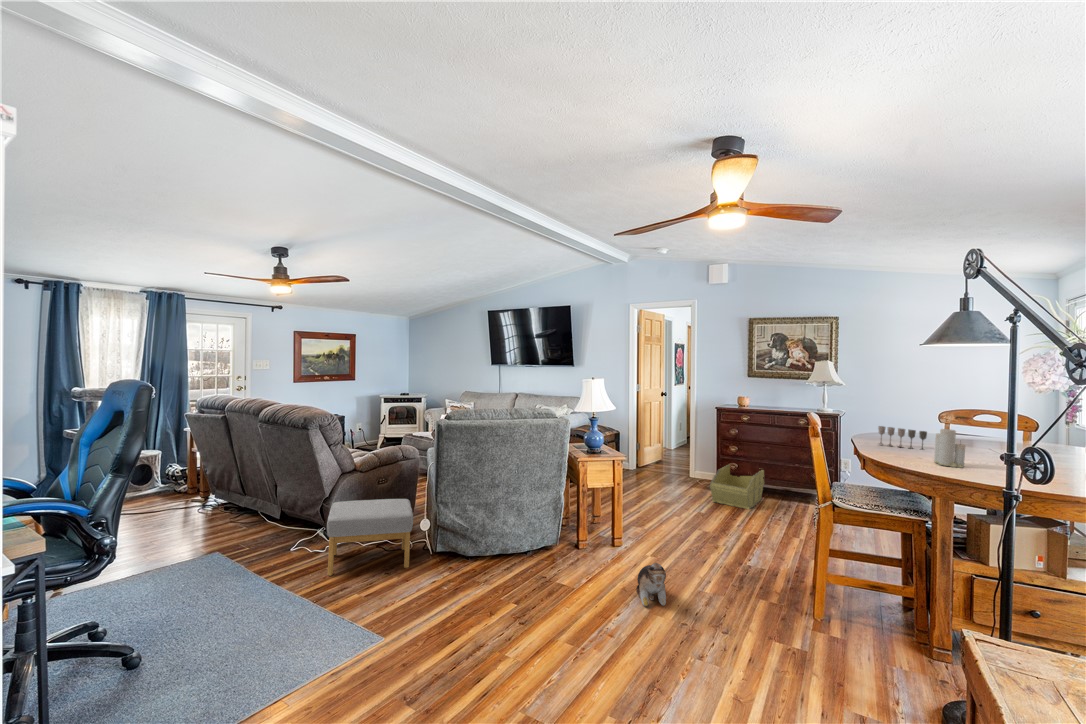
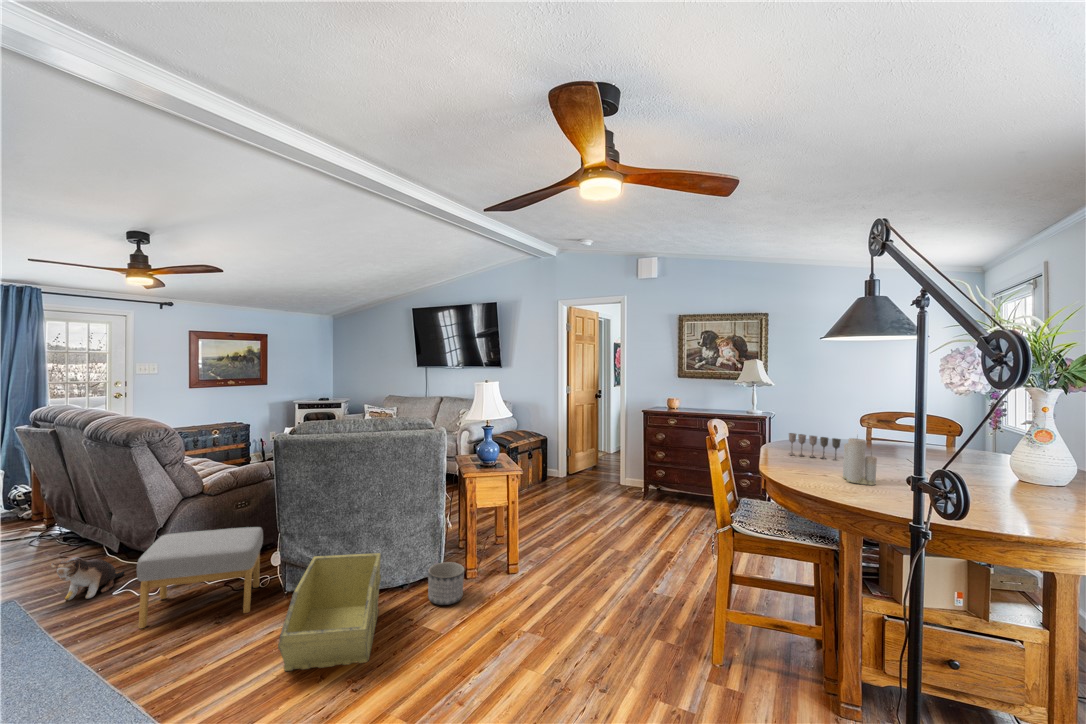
storage bin: present [710,465,764,509] -> present [278,553,381,671]
planter: none [553,533,584,568] -> present [428,562,464,605]
plush toy: present [636,563,668,606] -> present [50,556,124,600]

